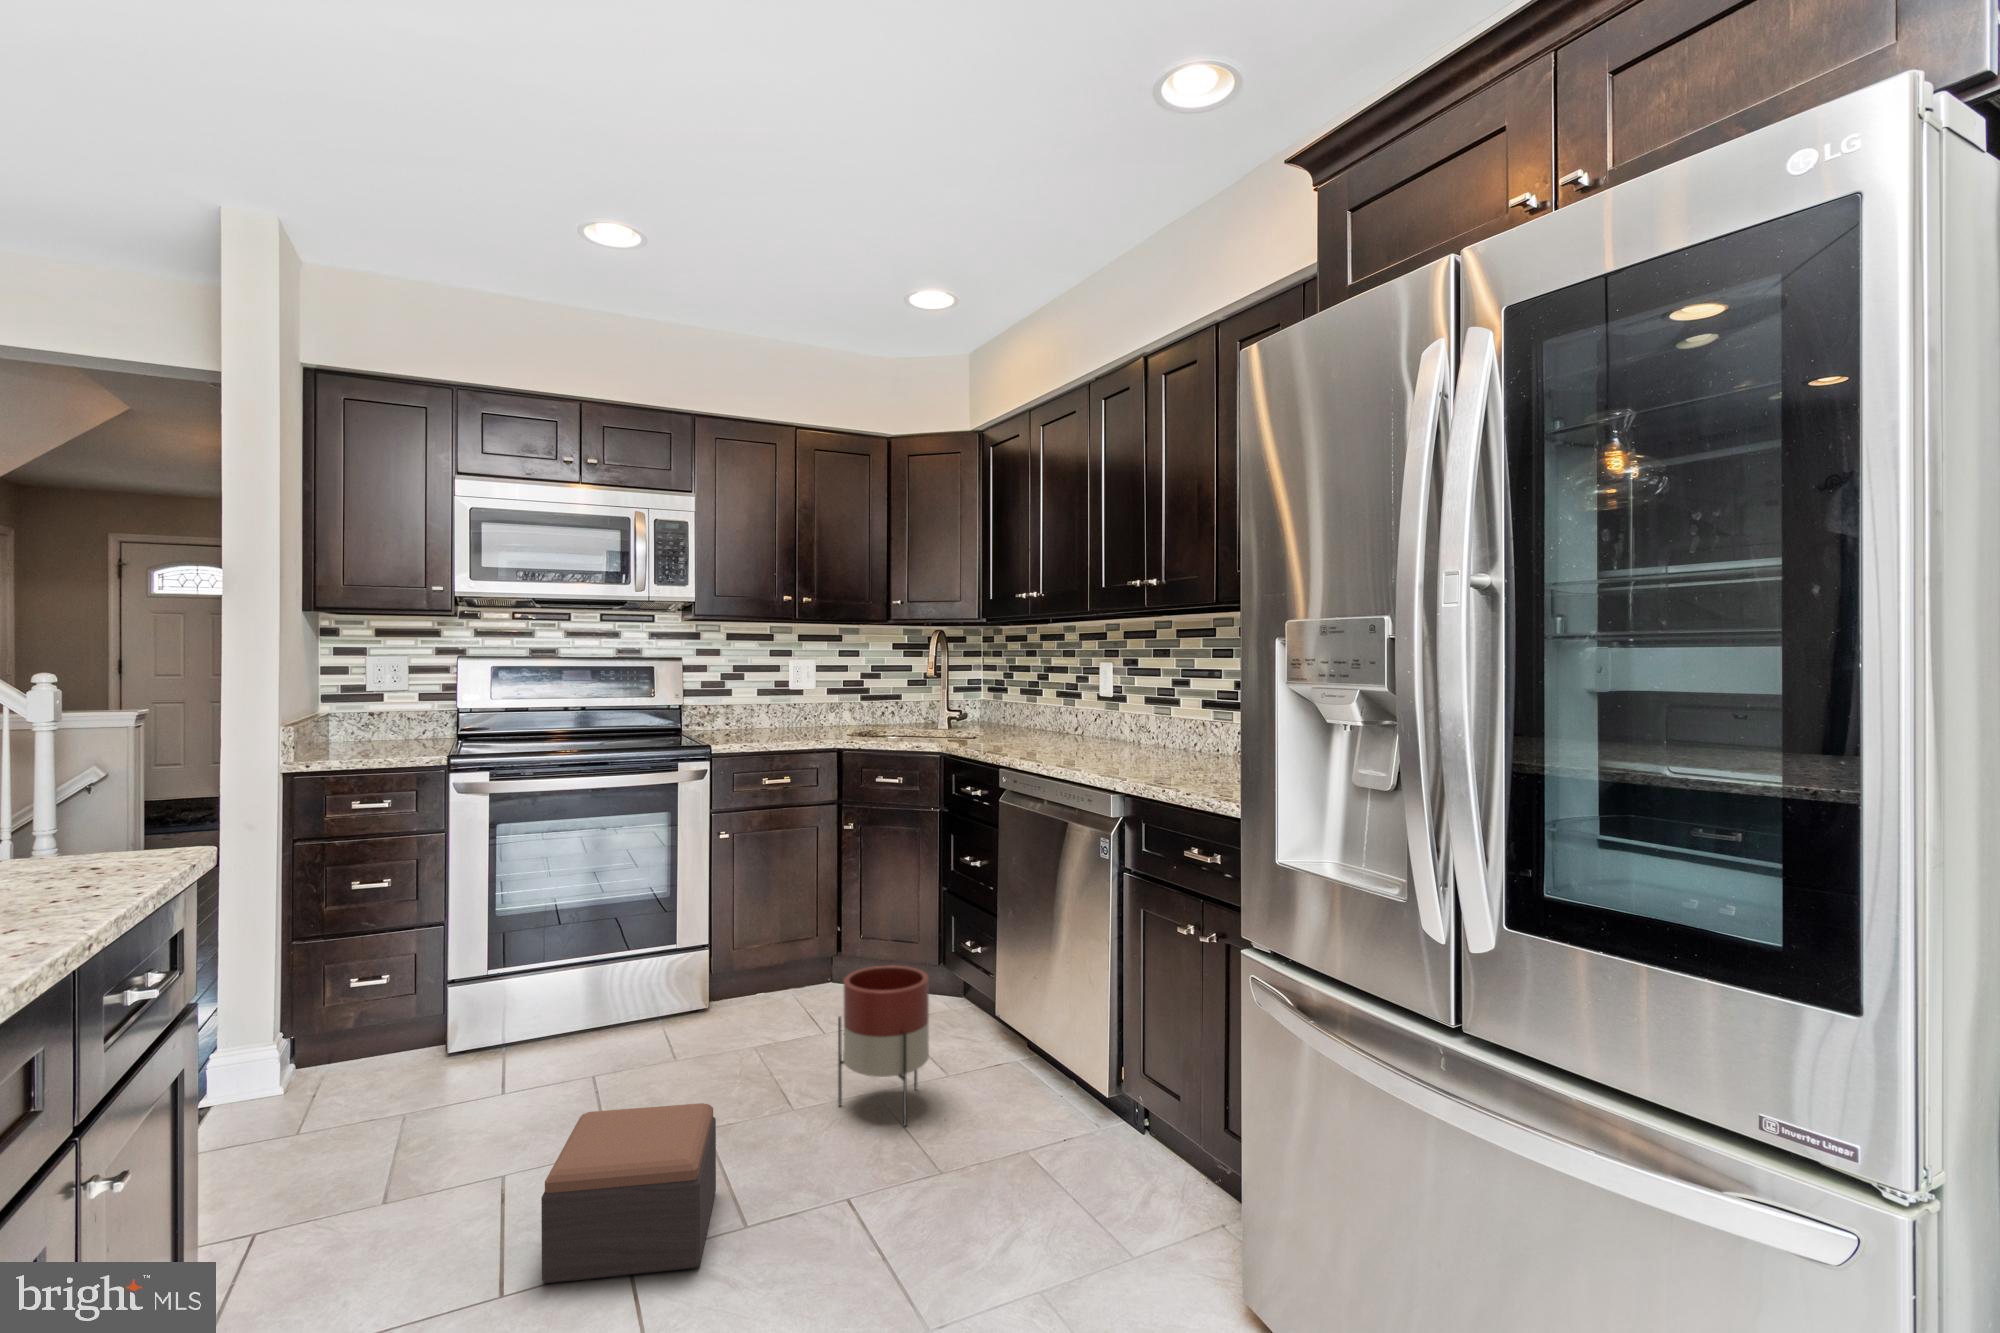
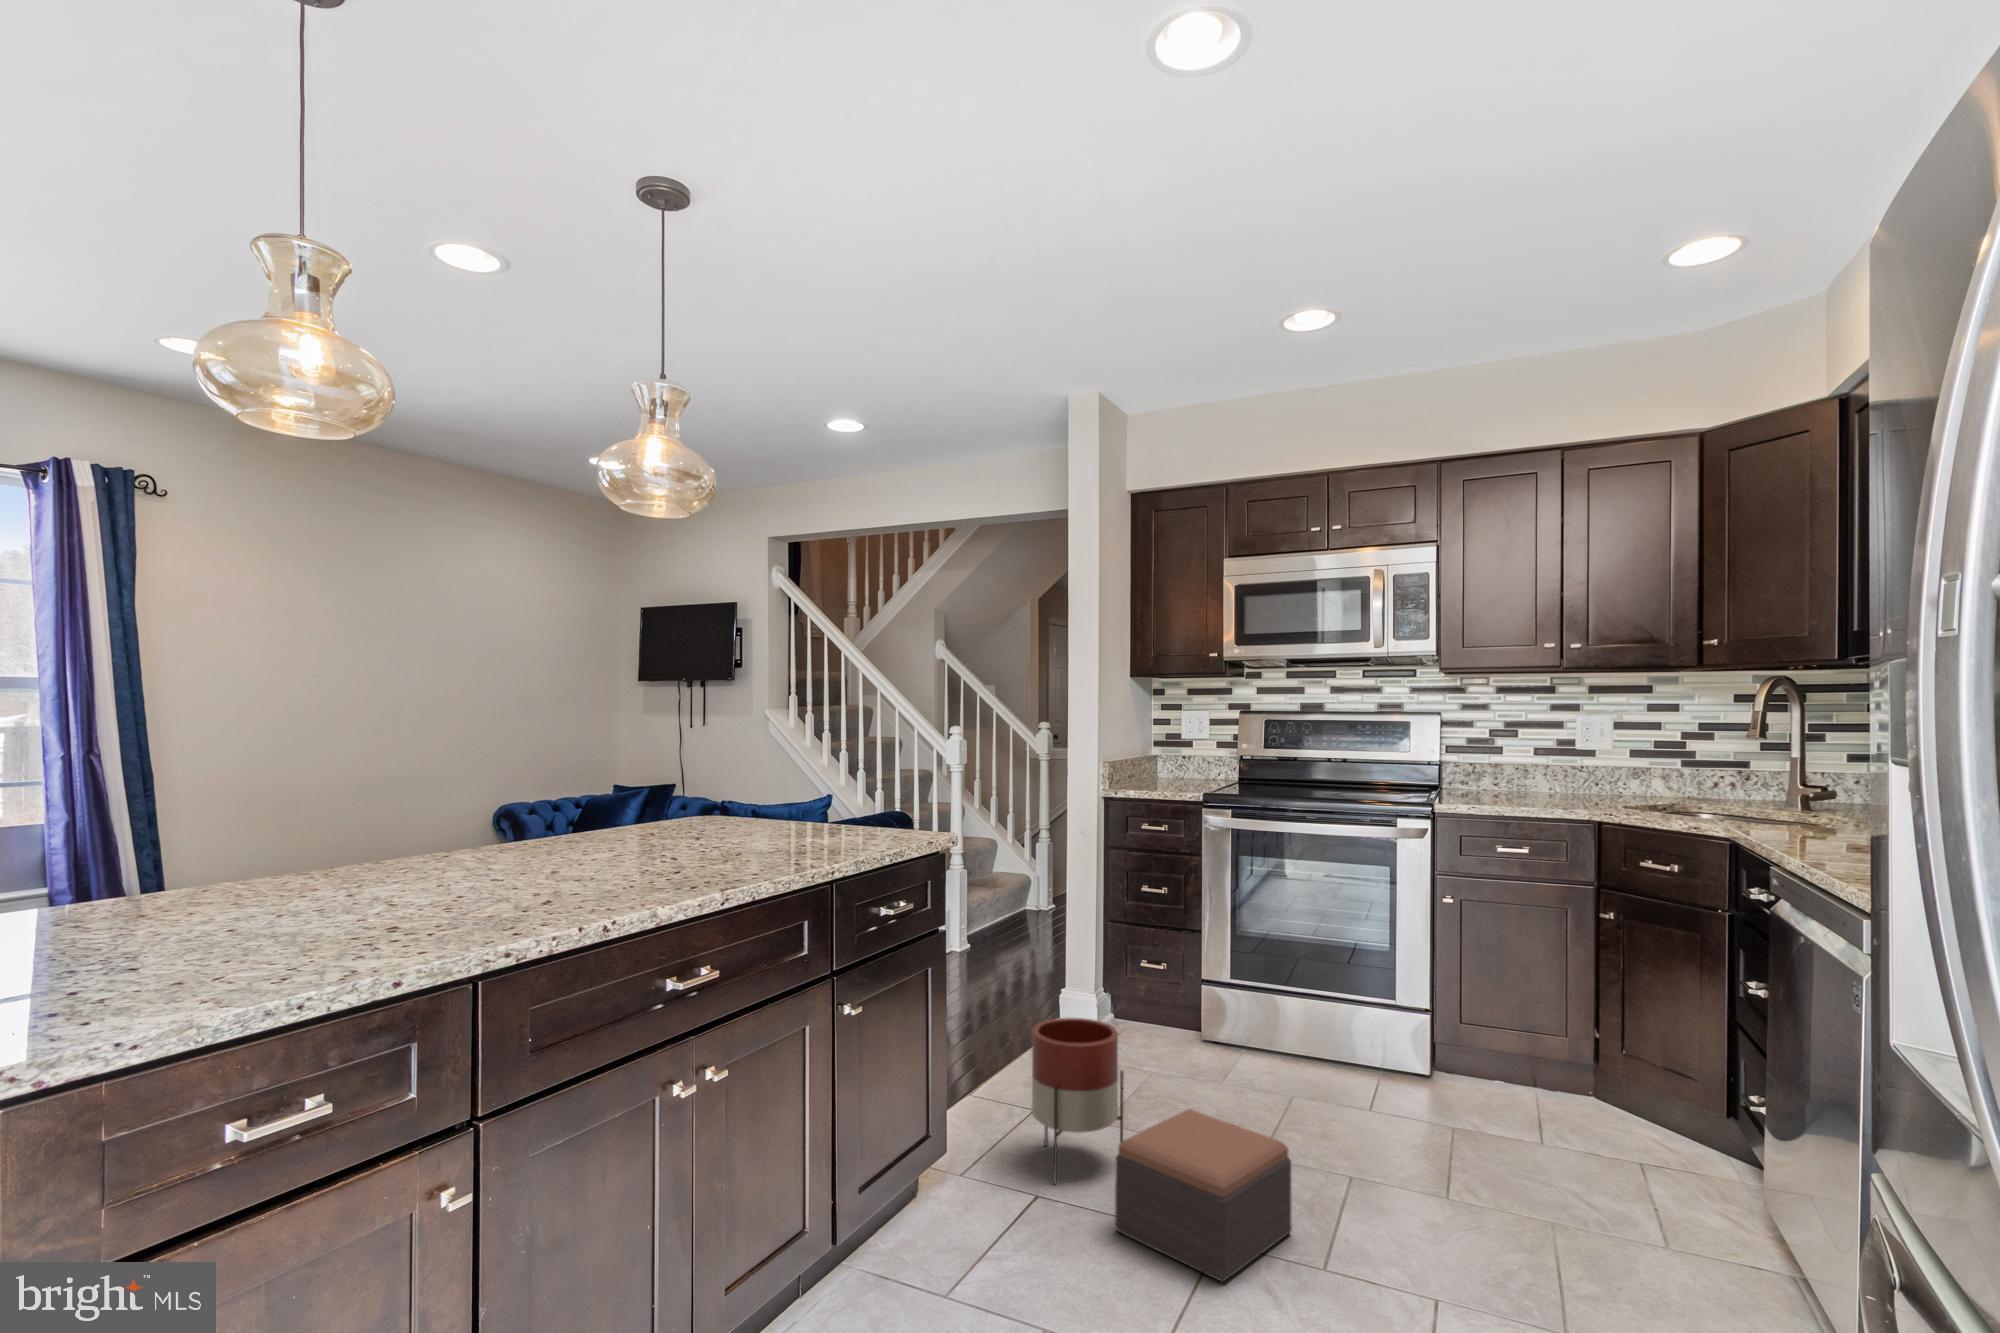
planter: present [838,965,929,1126] -> present [1031,1018,1124,1183]

